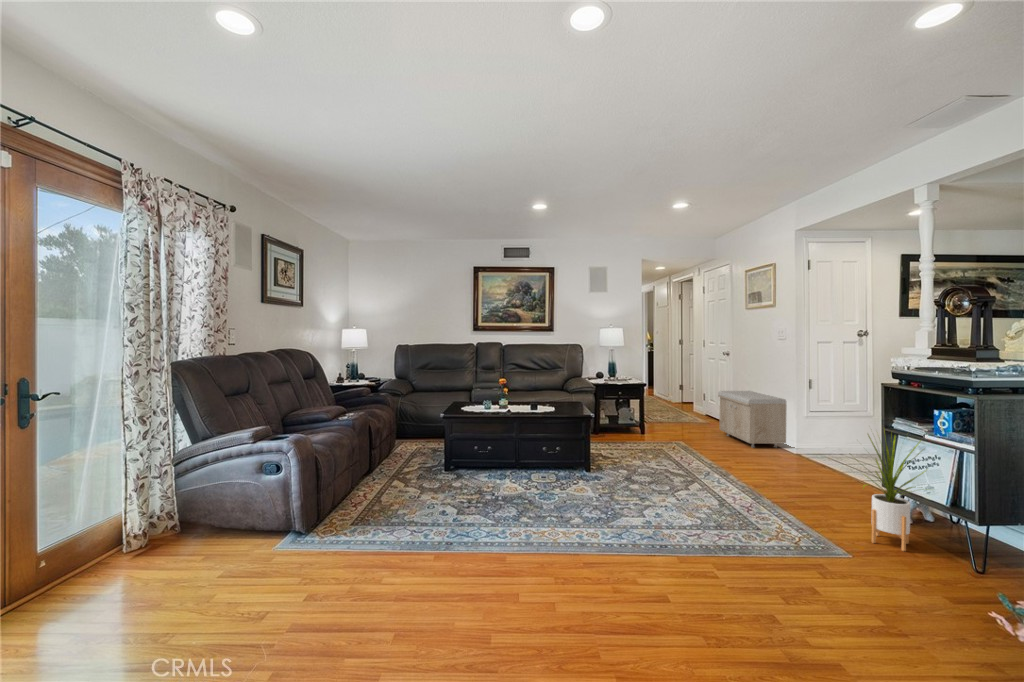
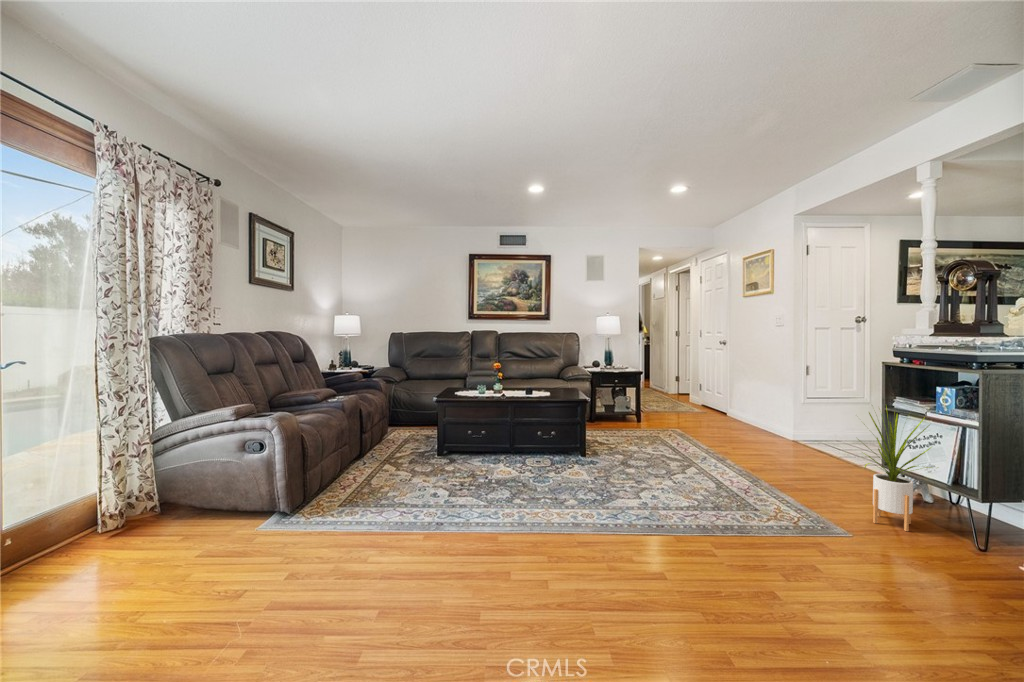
storage bench: present [718,391,787,447] -> none [713,378,782,434]

